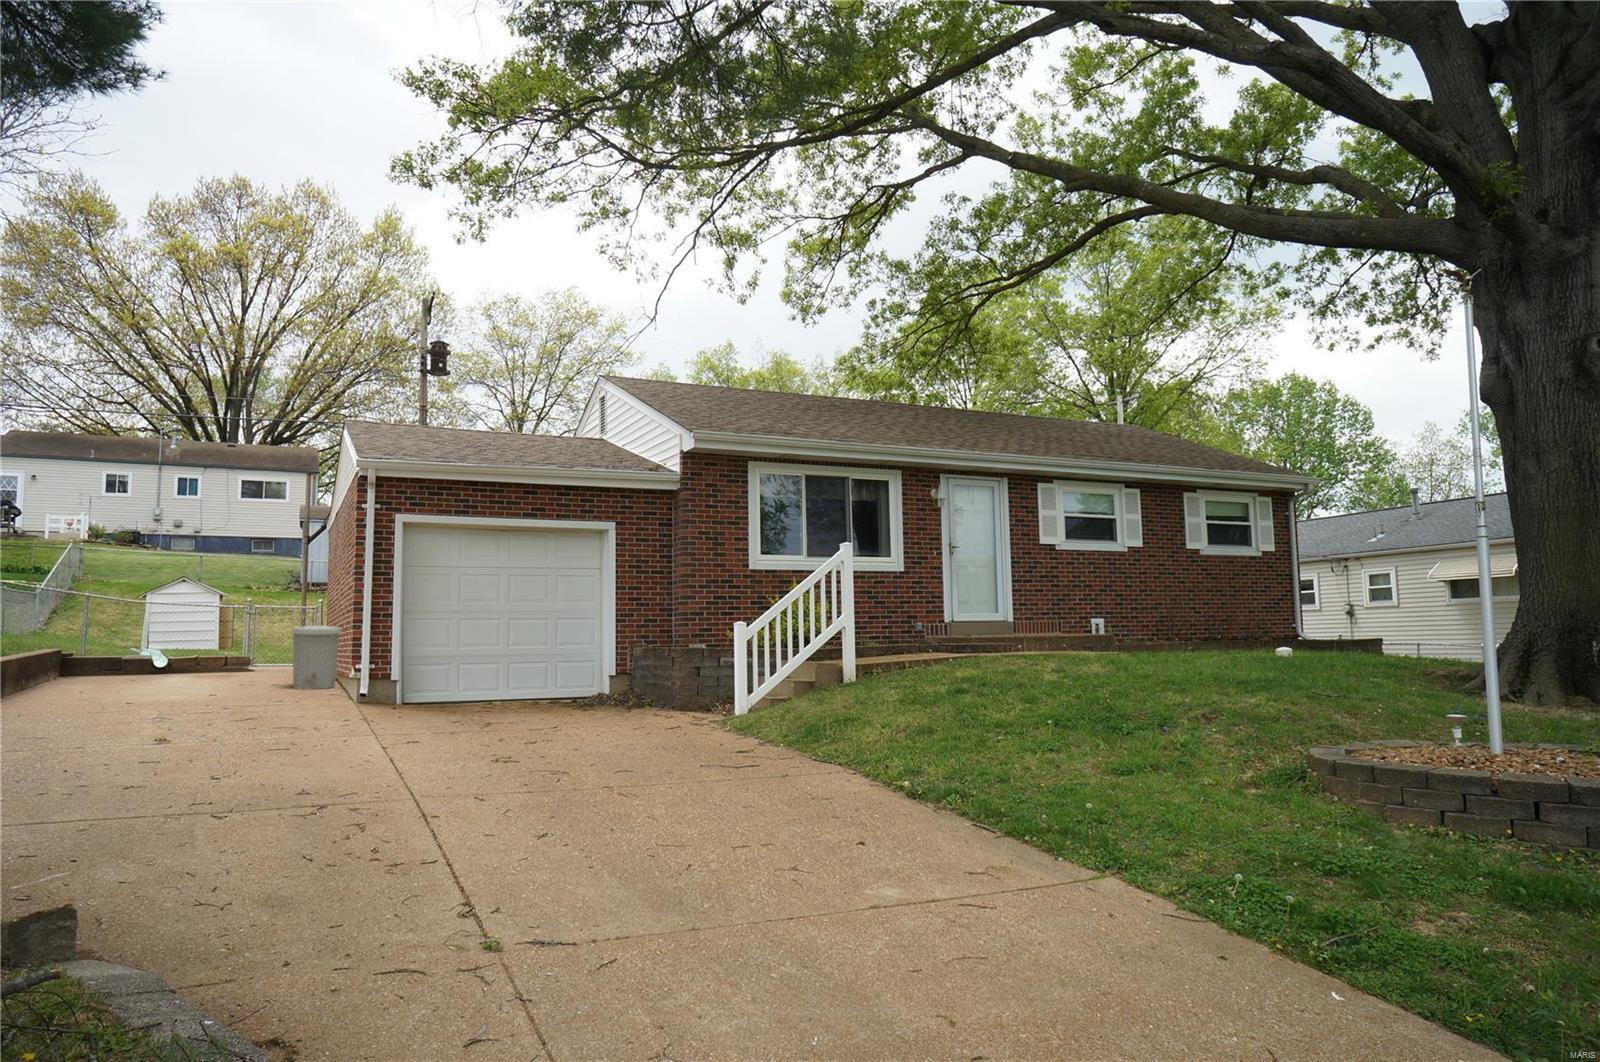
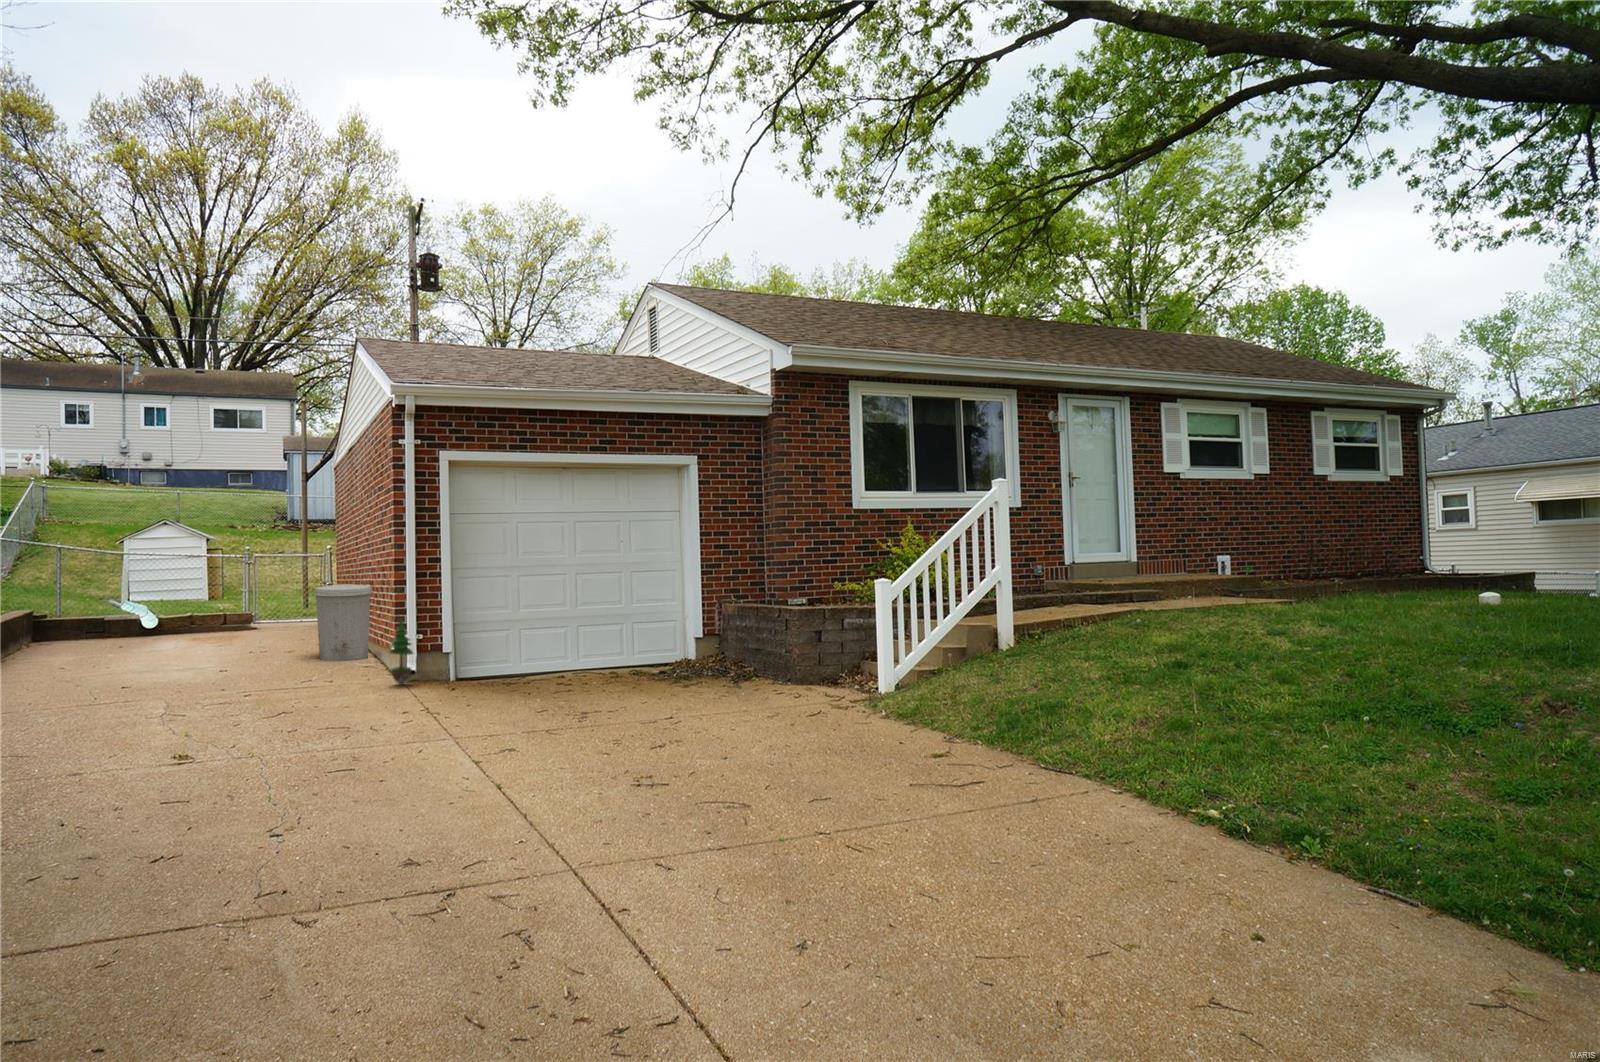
potted tree: none [342,649,363,705] -> present [390,619,413,684]

